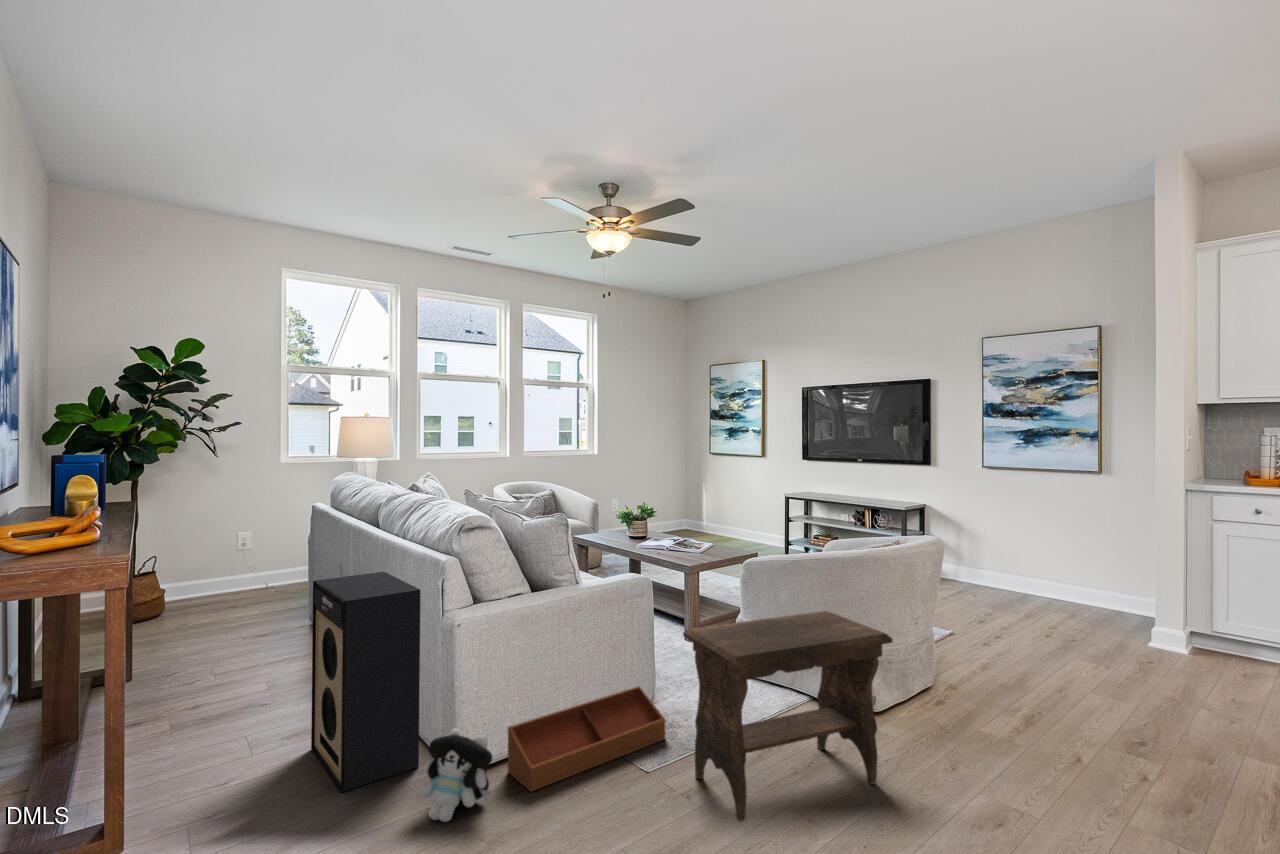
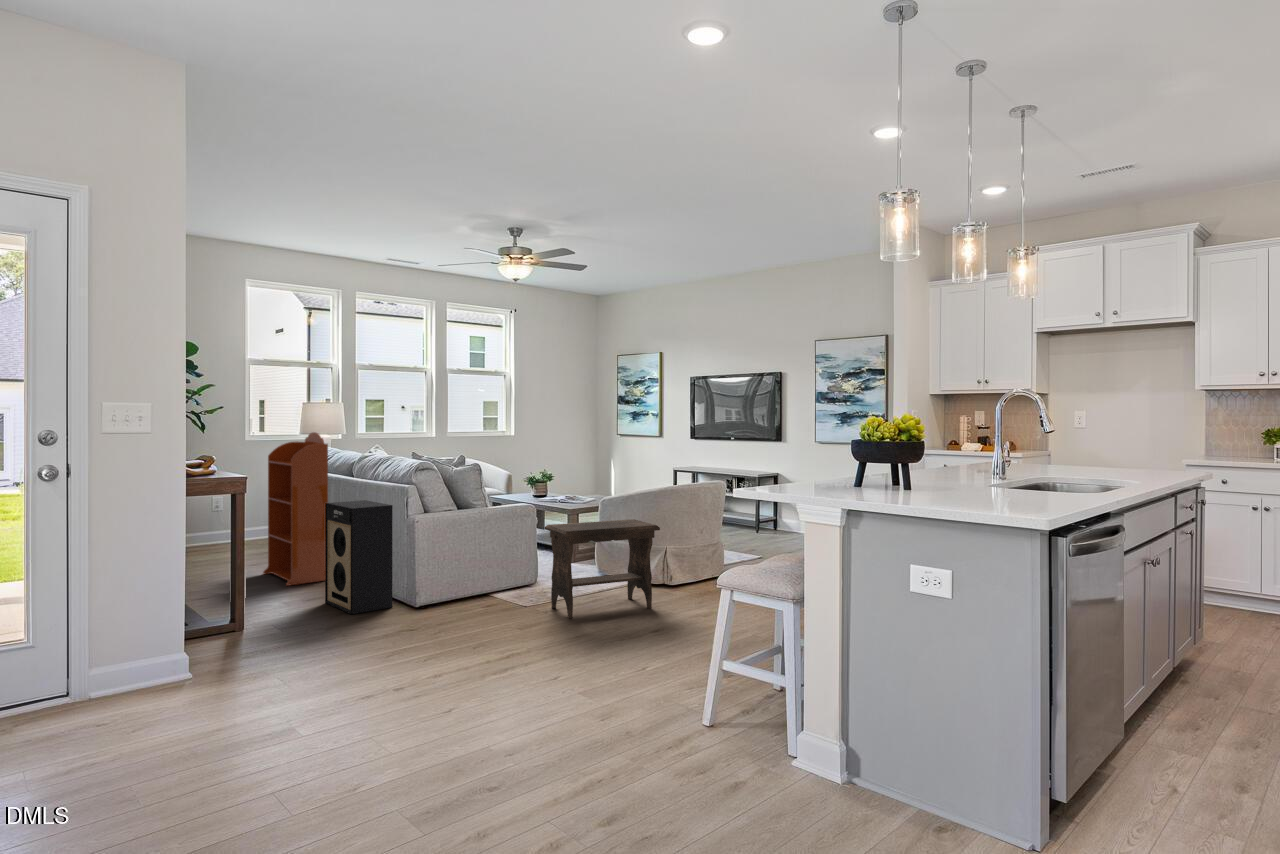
bookcase: none [253,457,341,694] -> present [263,432,328,586]
storage bin: present [508,686,665,791] -> none [444,570,539,613]
plush toy: present [420,728,492,822] -> none [397,578,437,621]

